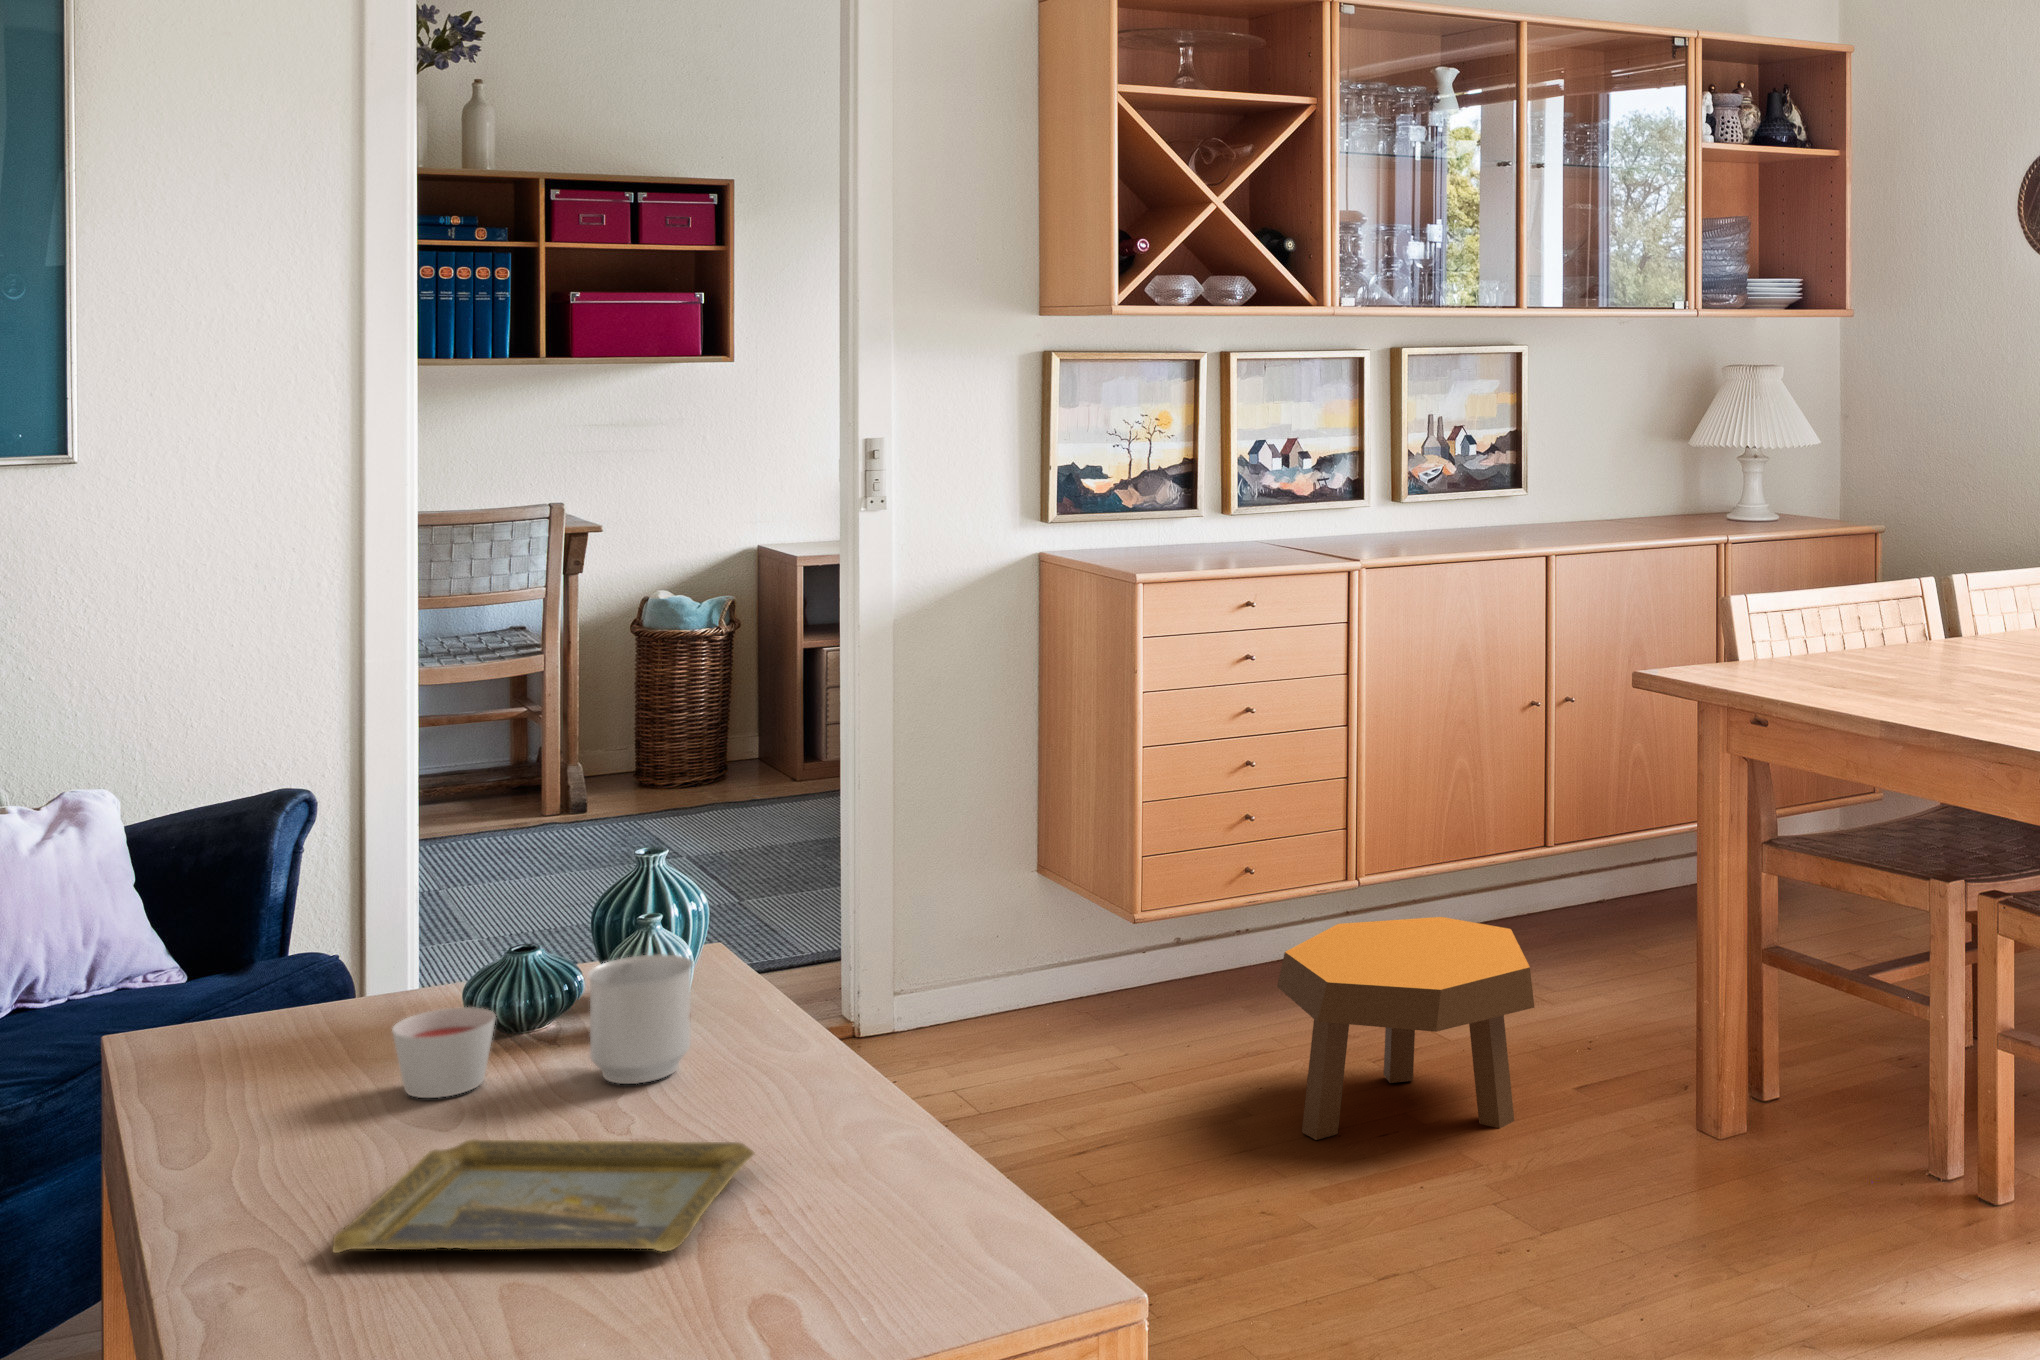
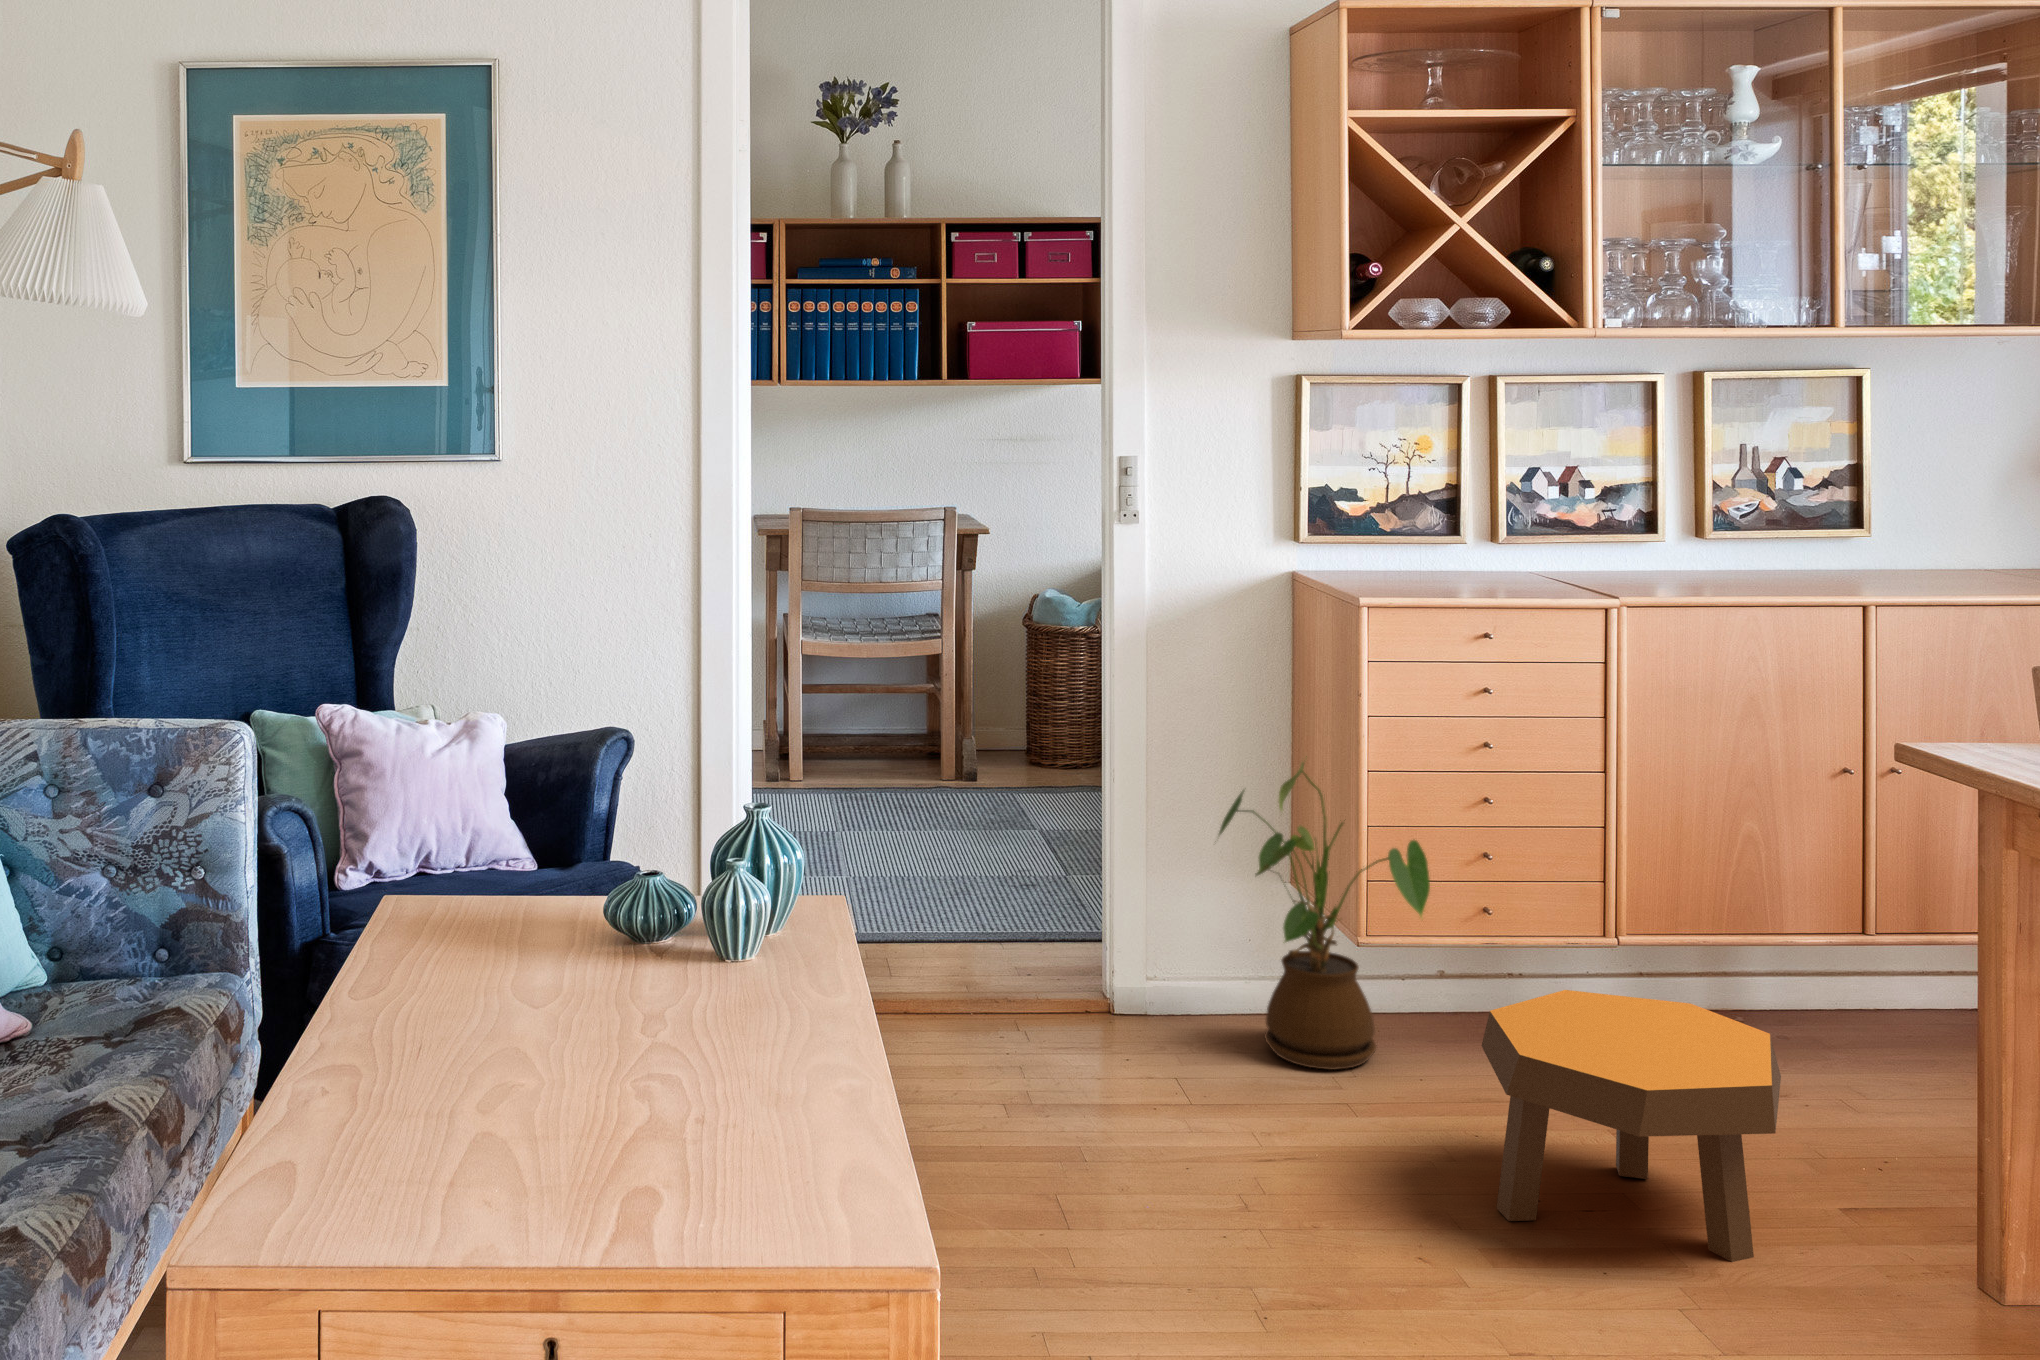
house plant: none [982,732,1208,1053] -> present [1219,756,1430,1070]
mug: present [588,954,692,1084] -> none [631,924,719,1042]
candle: present [392,1007,496,1098] -> none [494,942,574,1020]
tray: present [333,1139,754,1253] -> none [330,1067,678,1220]

